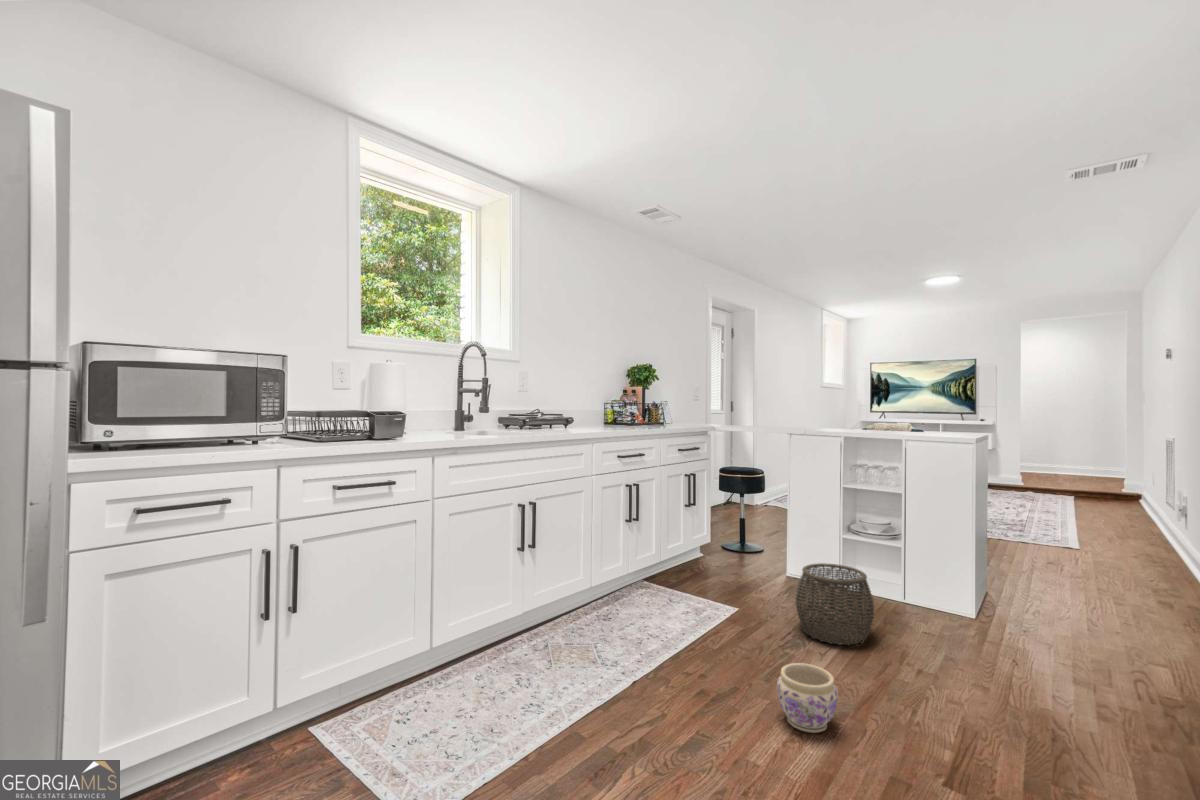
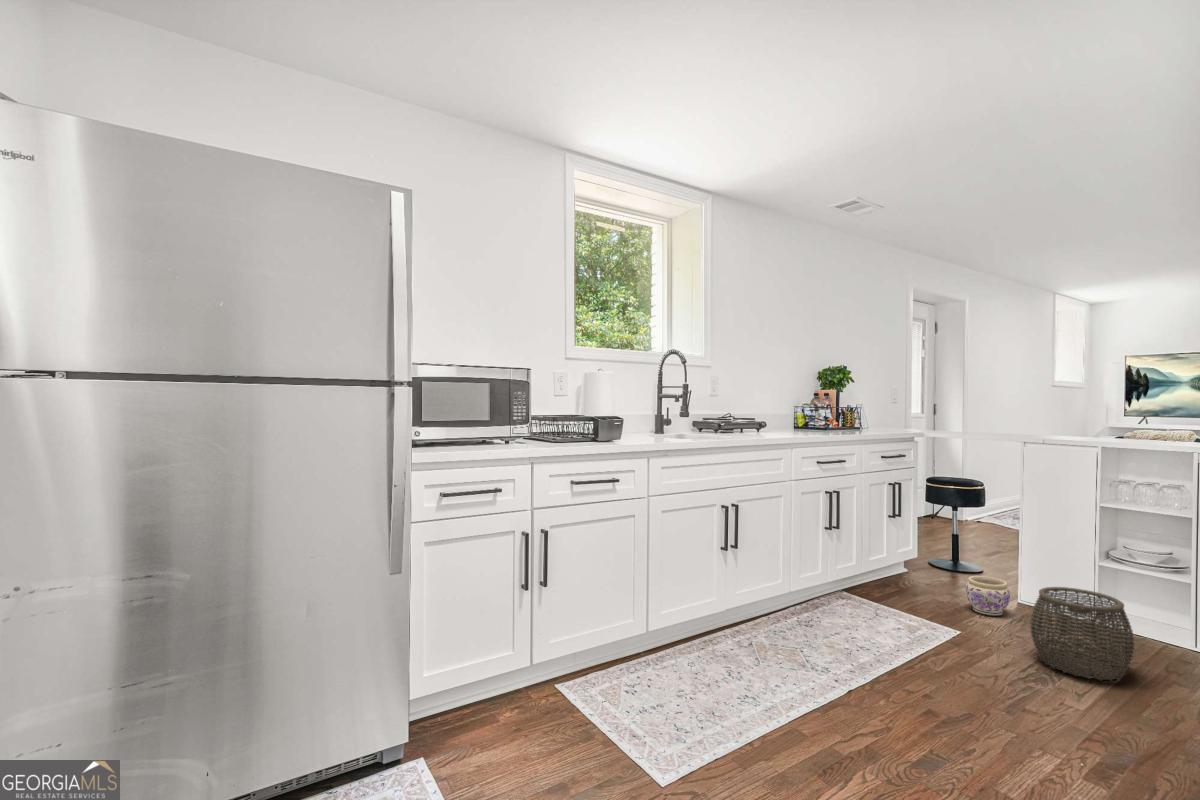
planter: present [777,663,838,734] -> present [966,576,1010,616]

